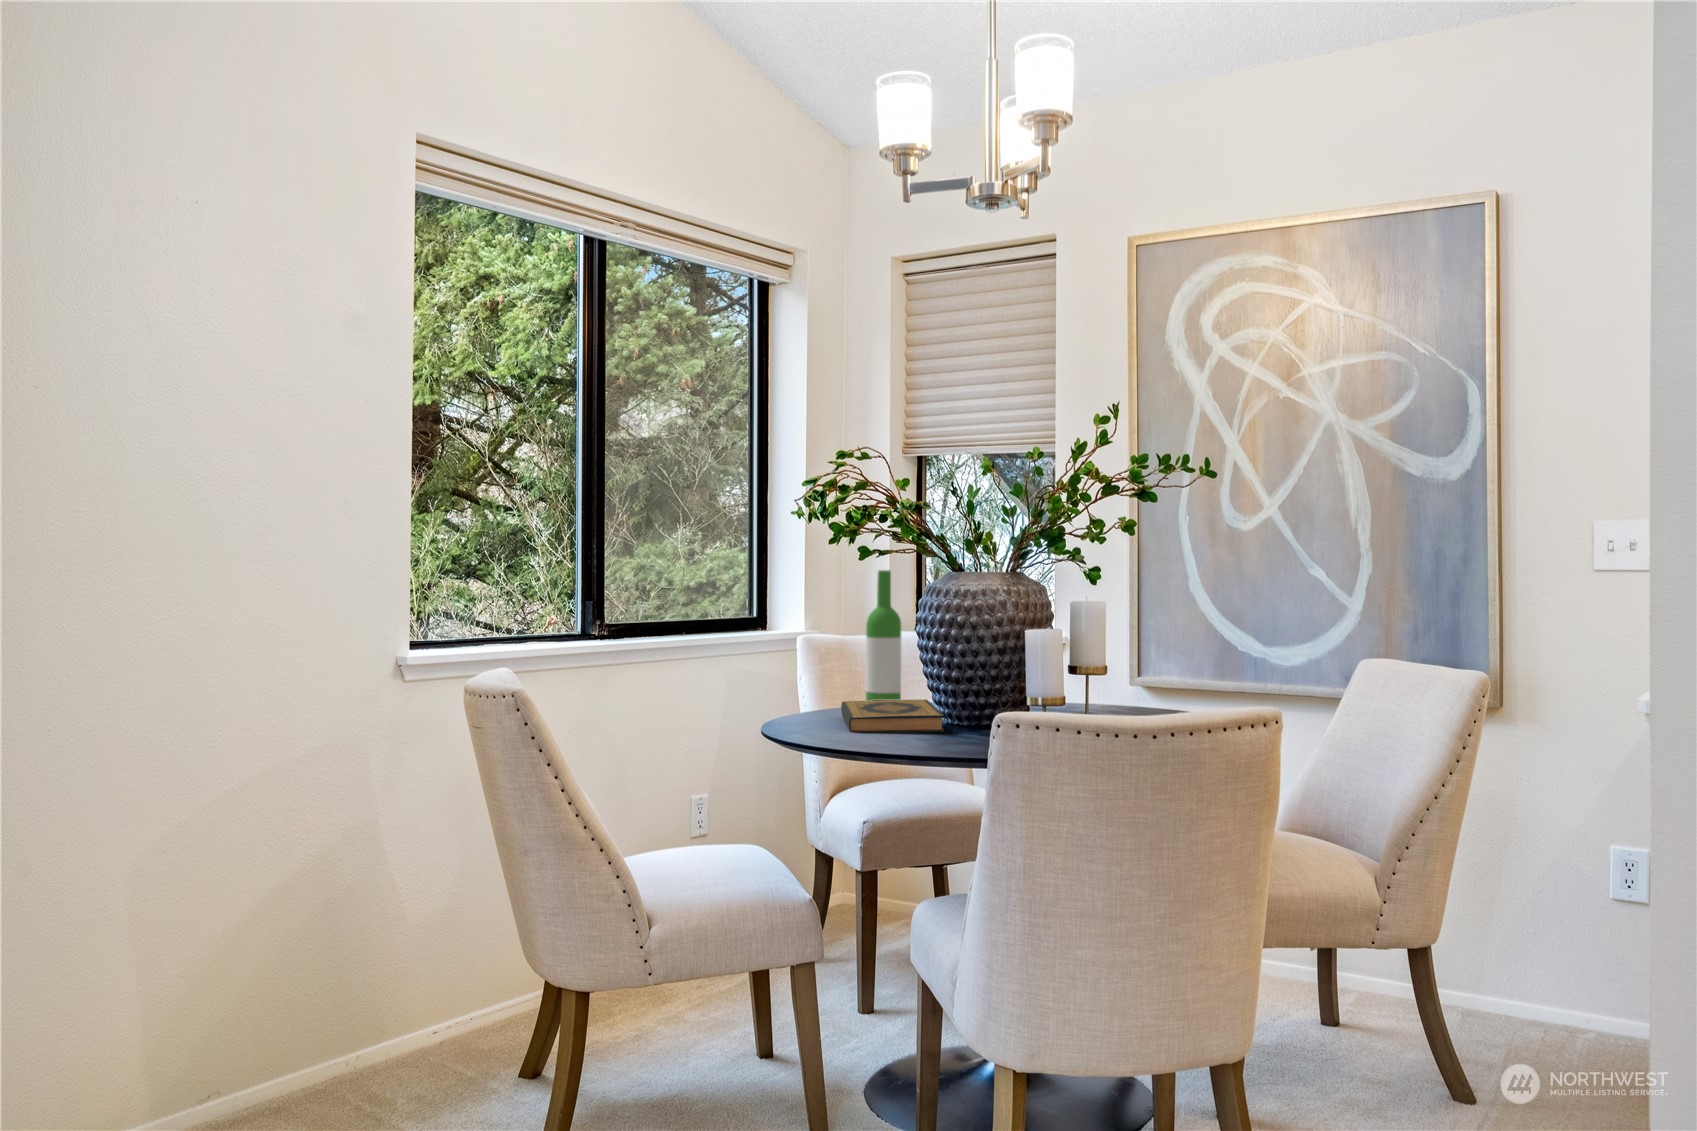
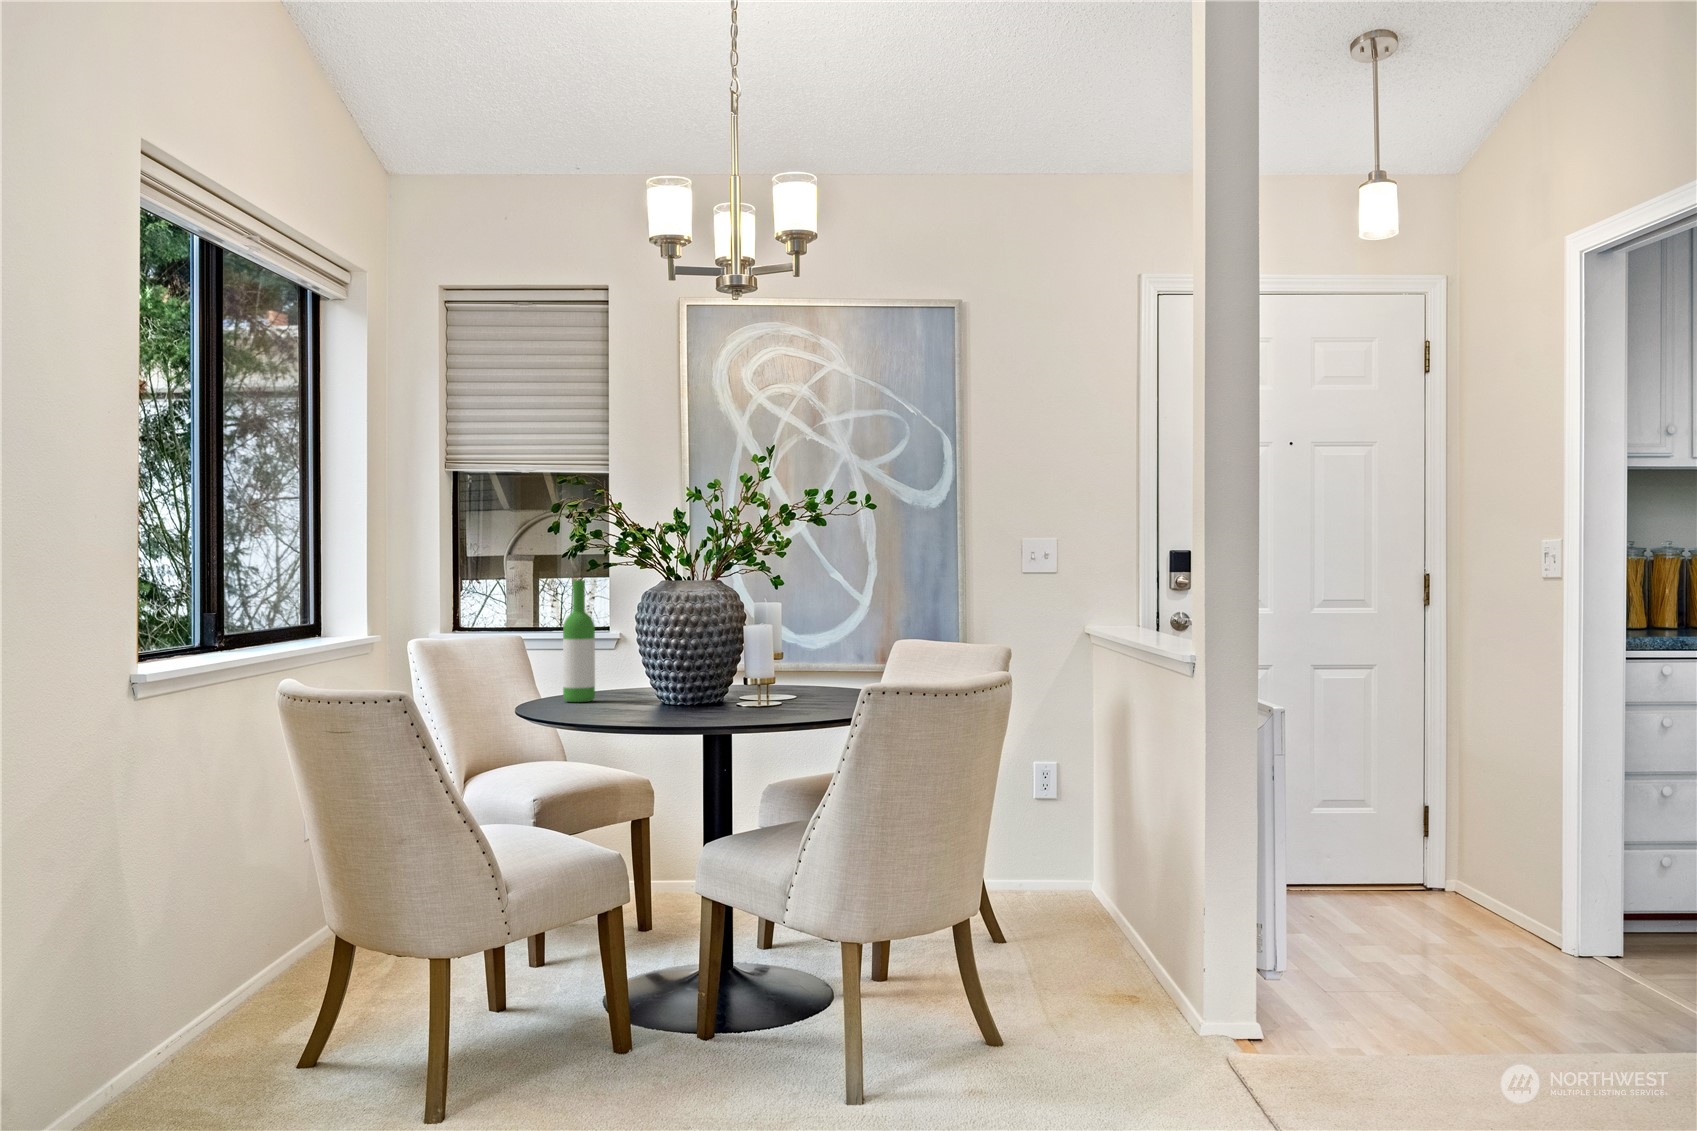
hardback book: present [841,700,944,733] -> none [577,689,702,717]

